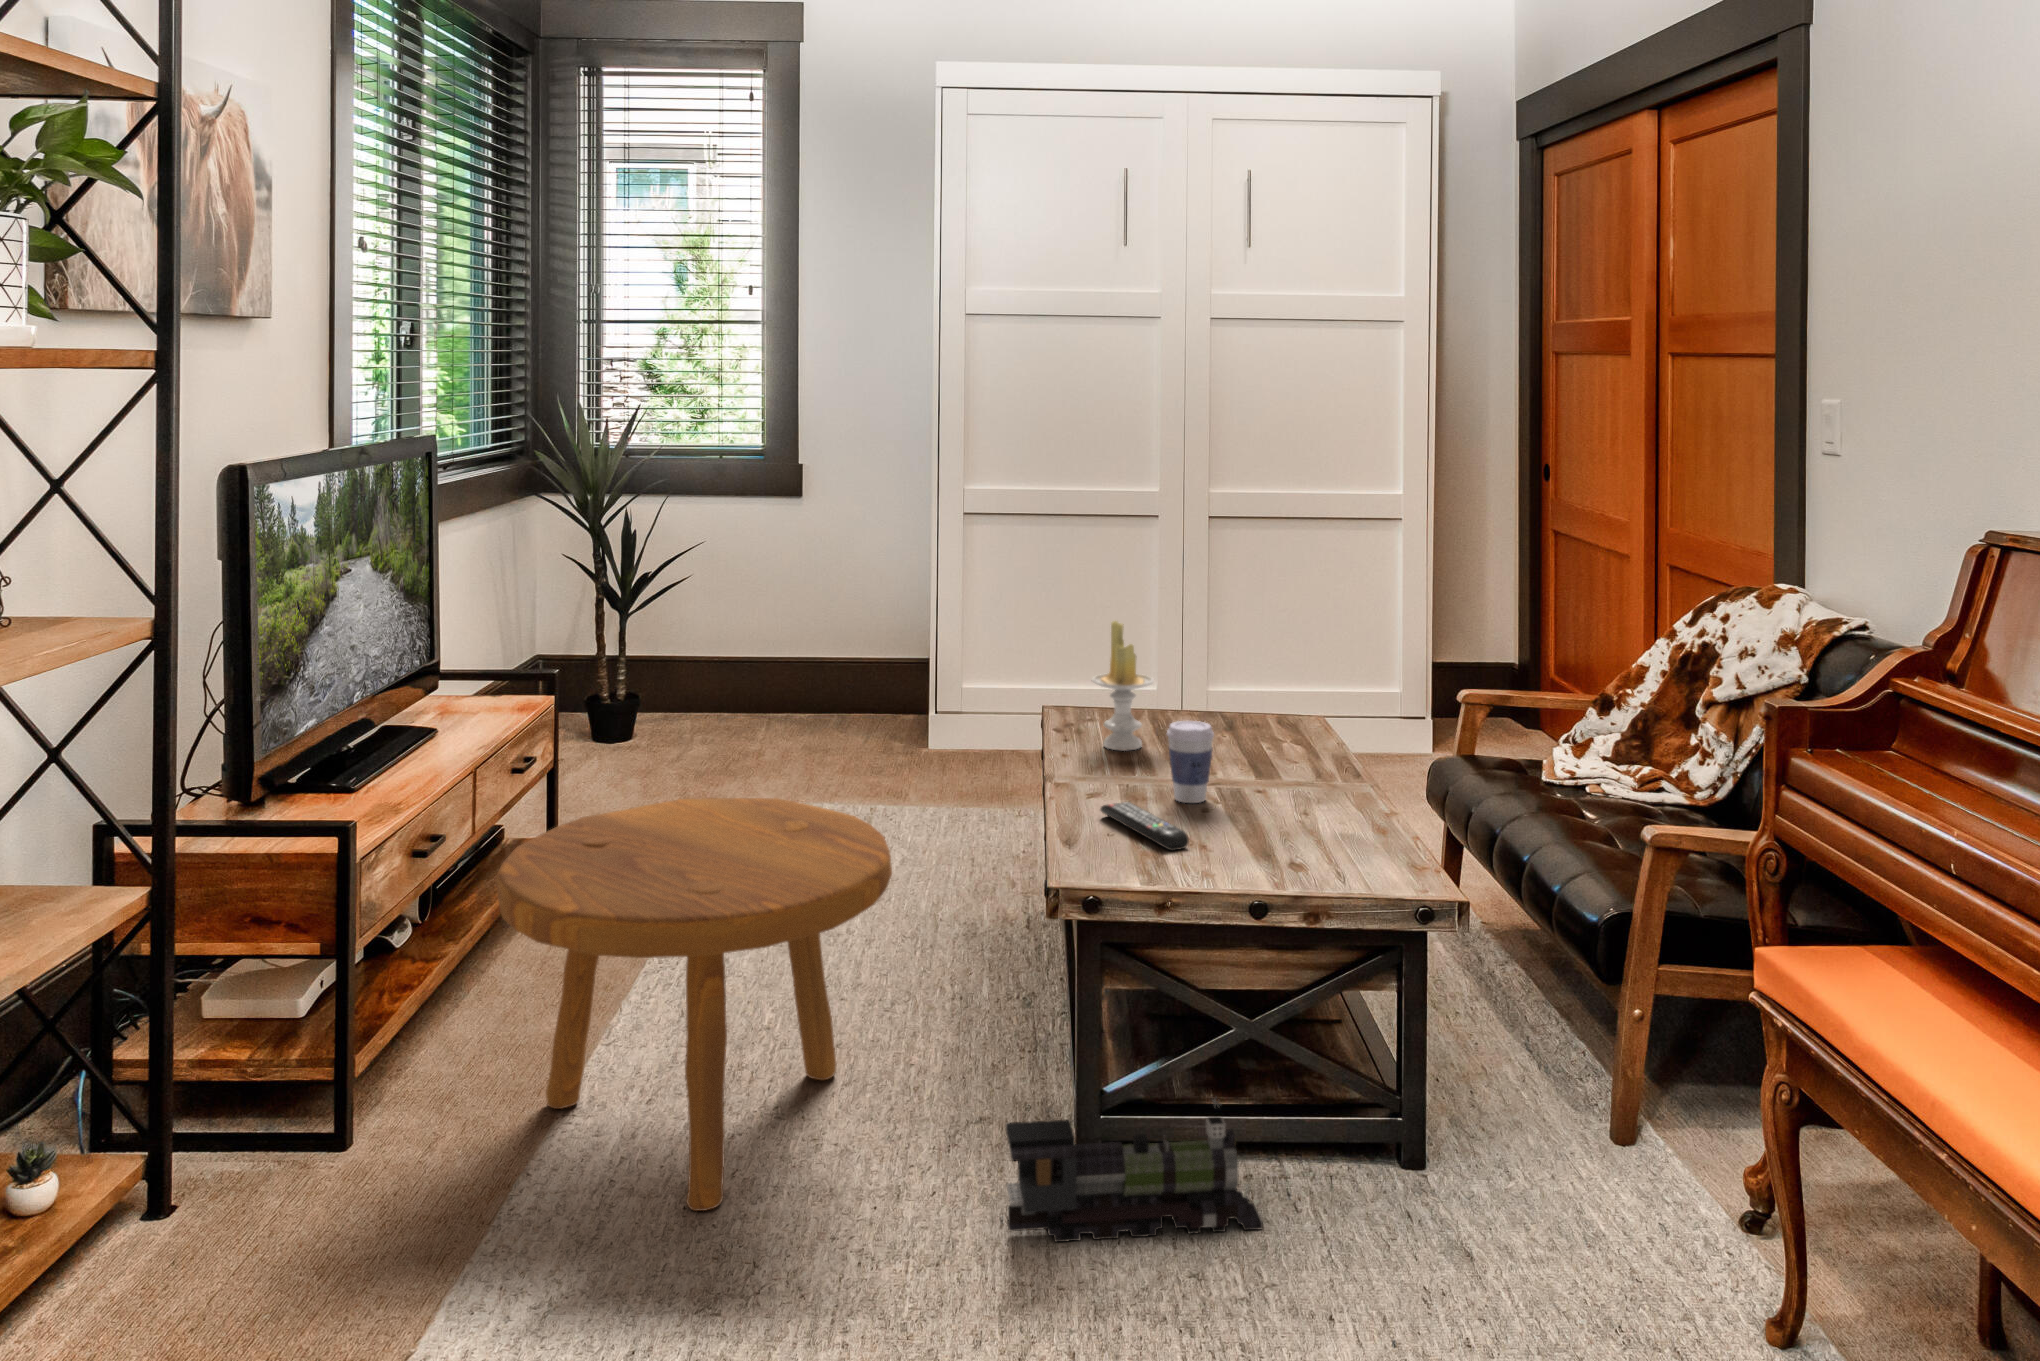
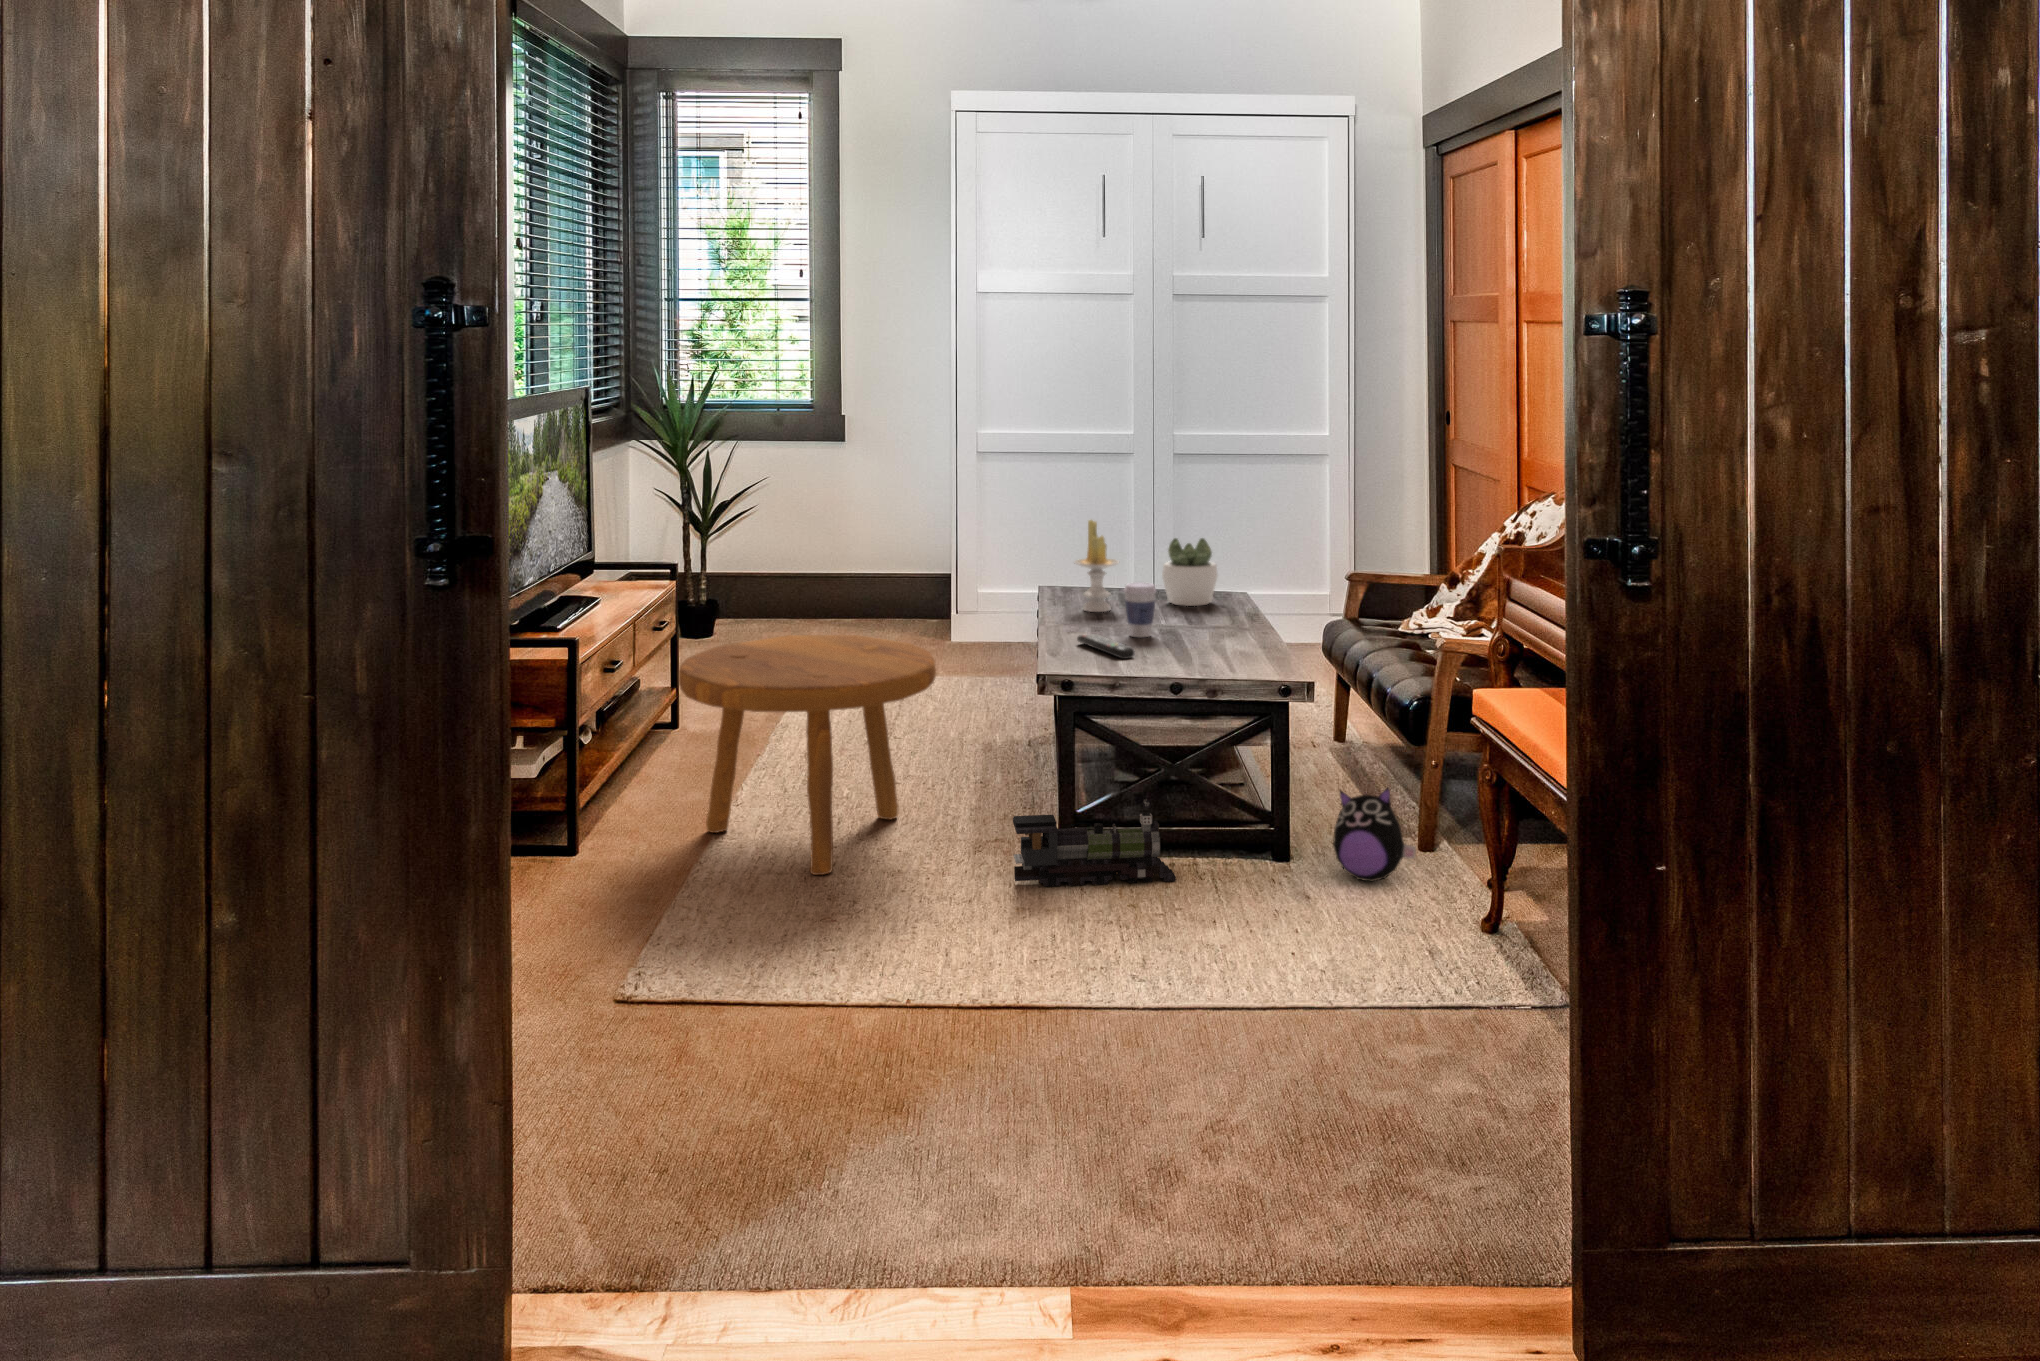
succulent plant: none [1211,643,1287,740] -> present [1162,538,1218,606]
plush toy: none [1509,1073,1642,1234] -> present [1333,787,1416,881]

